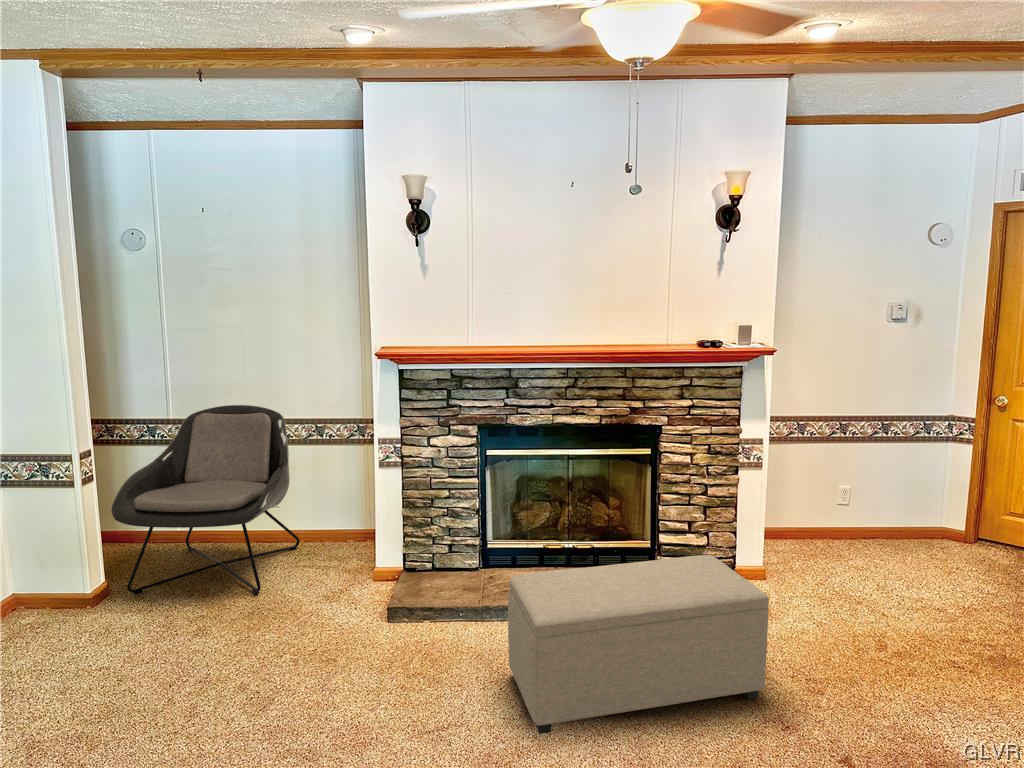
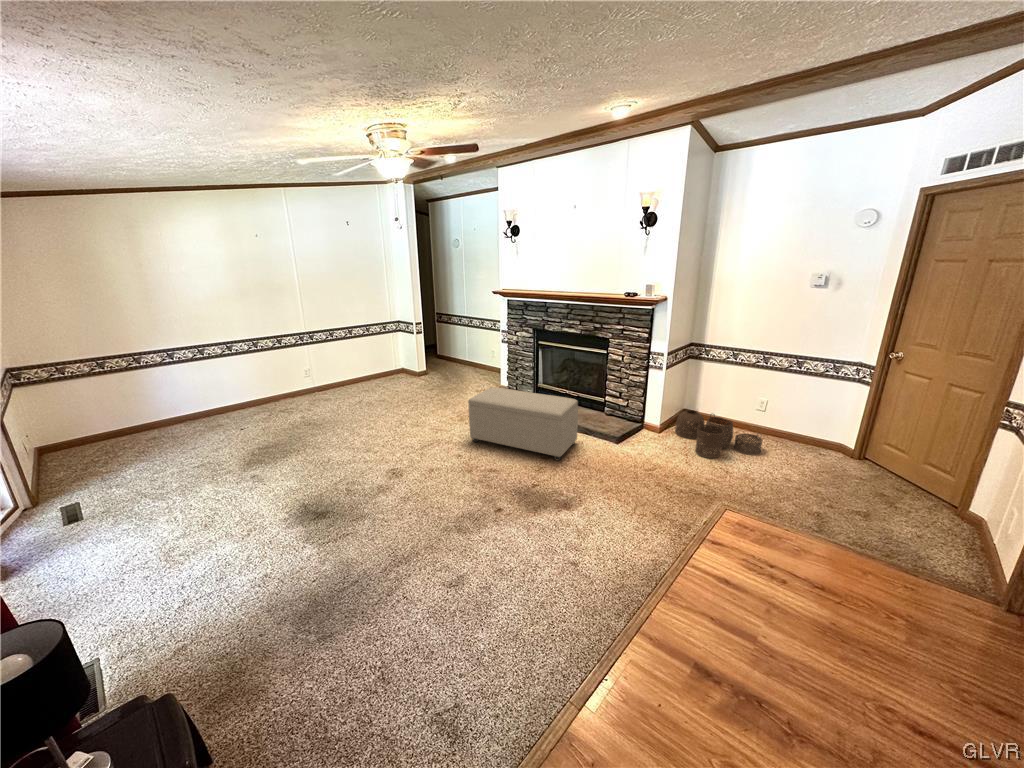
lounge chair: present [112,405,300,595] -> none [424,311,495,385]
woven basket: none [769,523,908,598] -> present [675,410,763,458]

